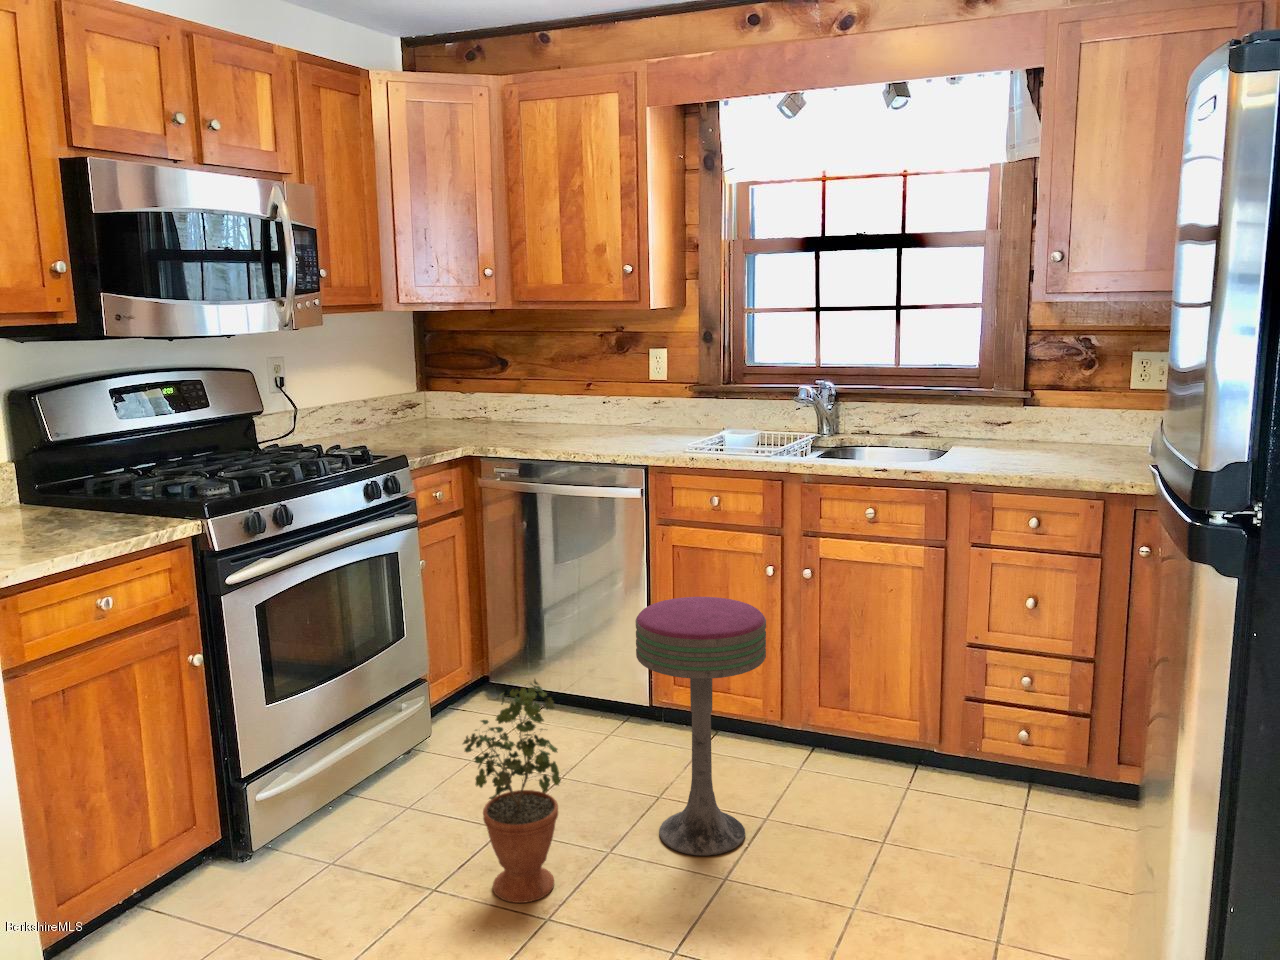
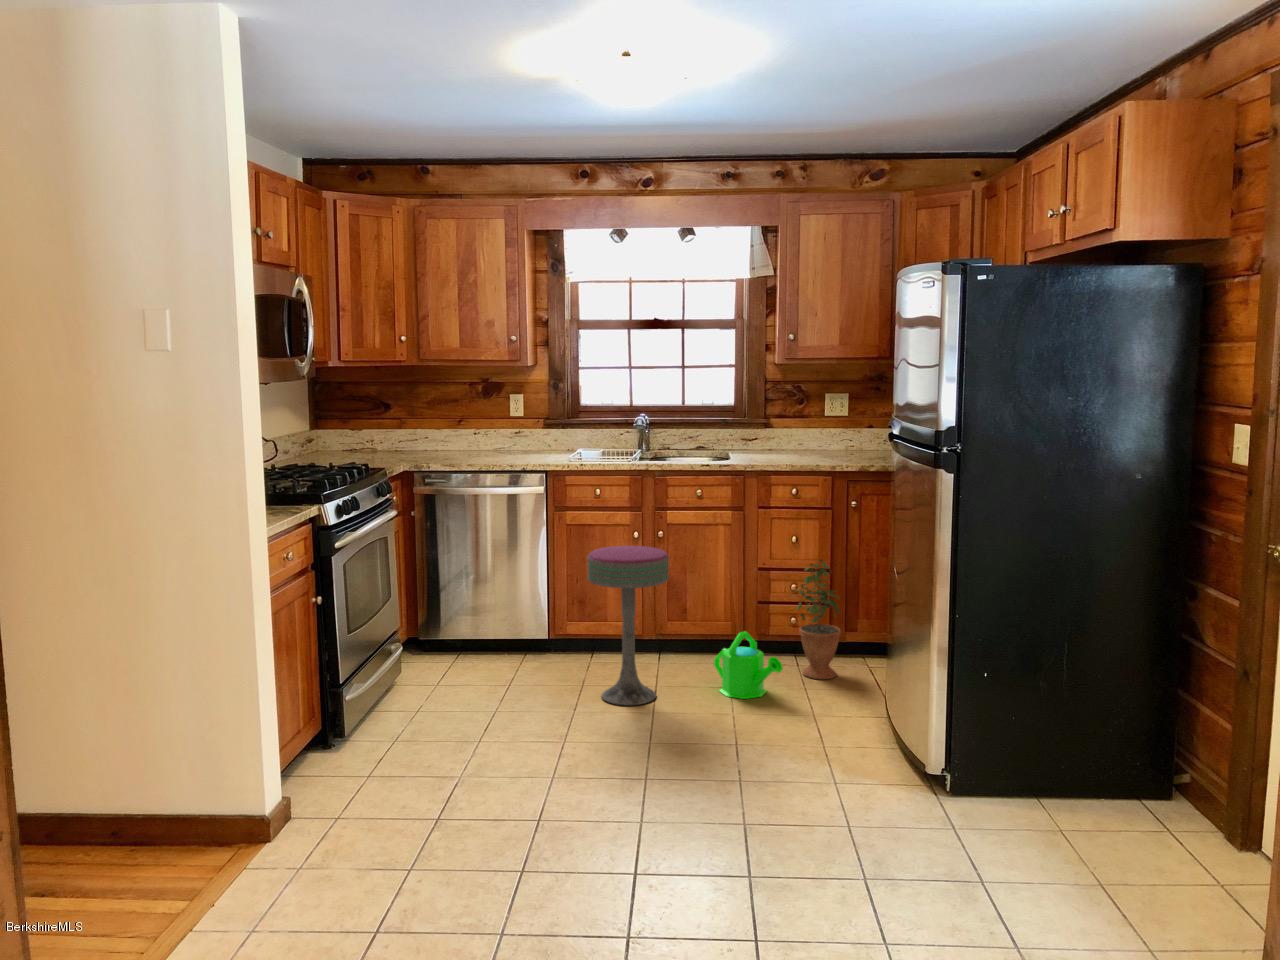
potted plant: present [463,673,560,903] -> present [792,556,841,679]
watering can: none [849,761,946,877] -> present [714,631,783,699]

